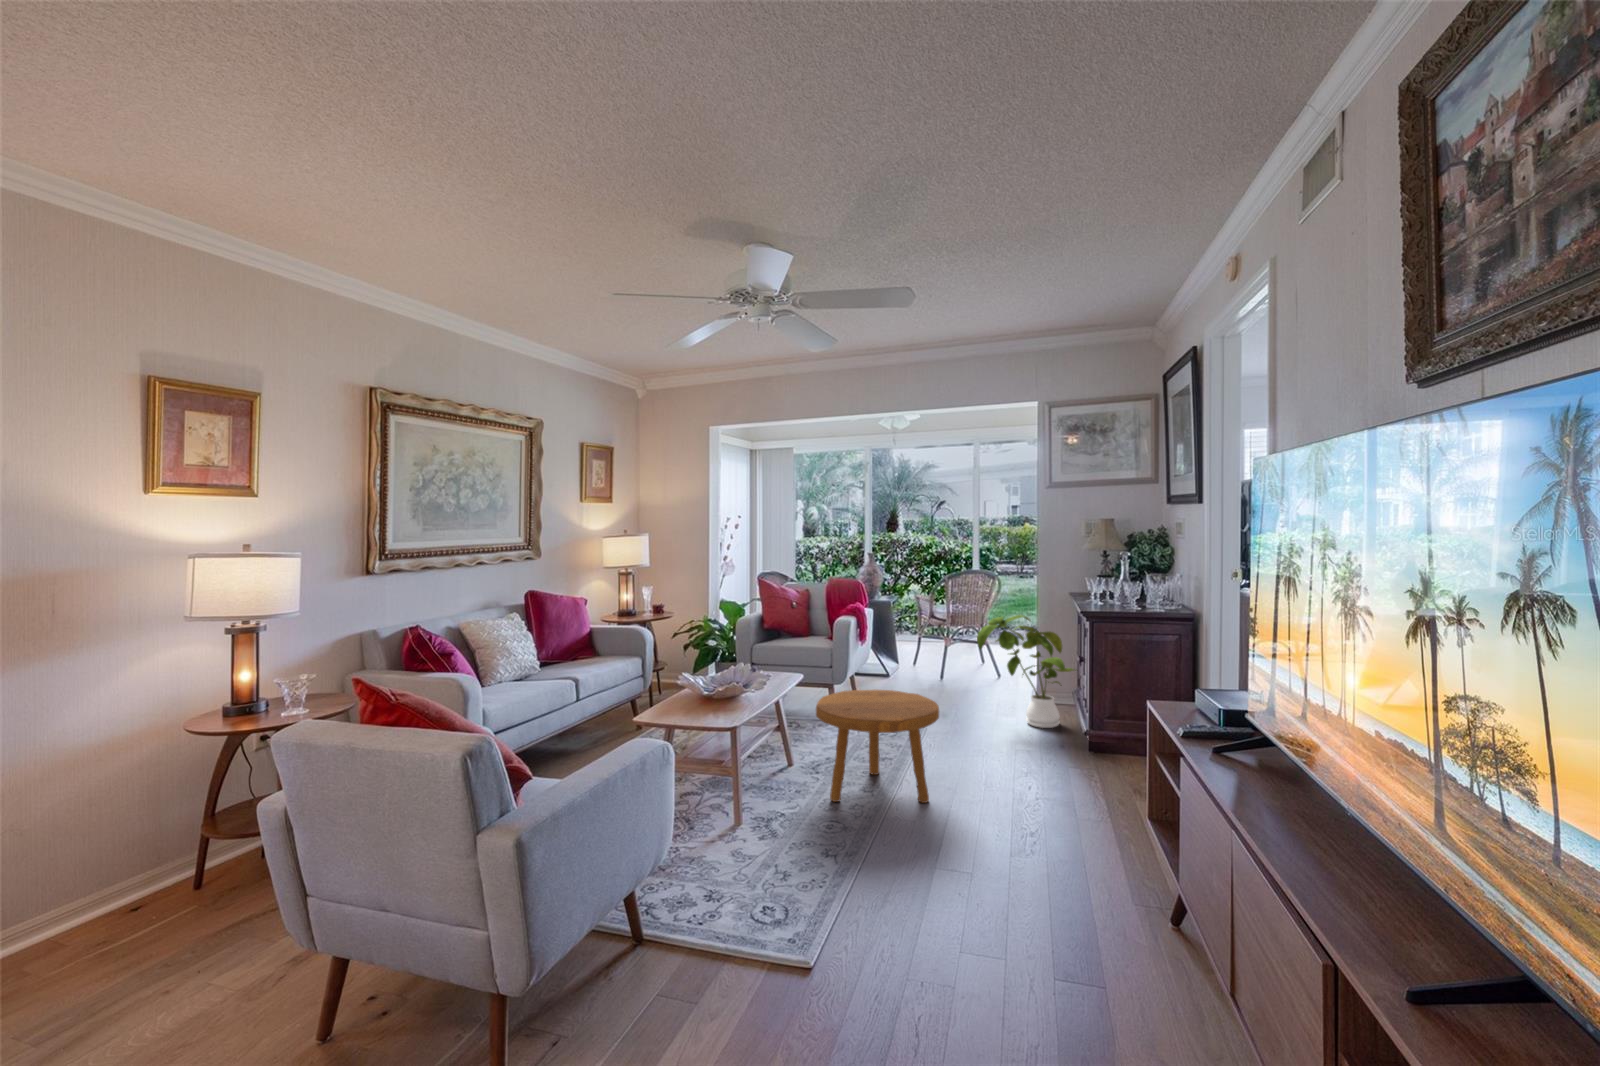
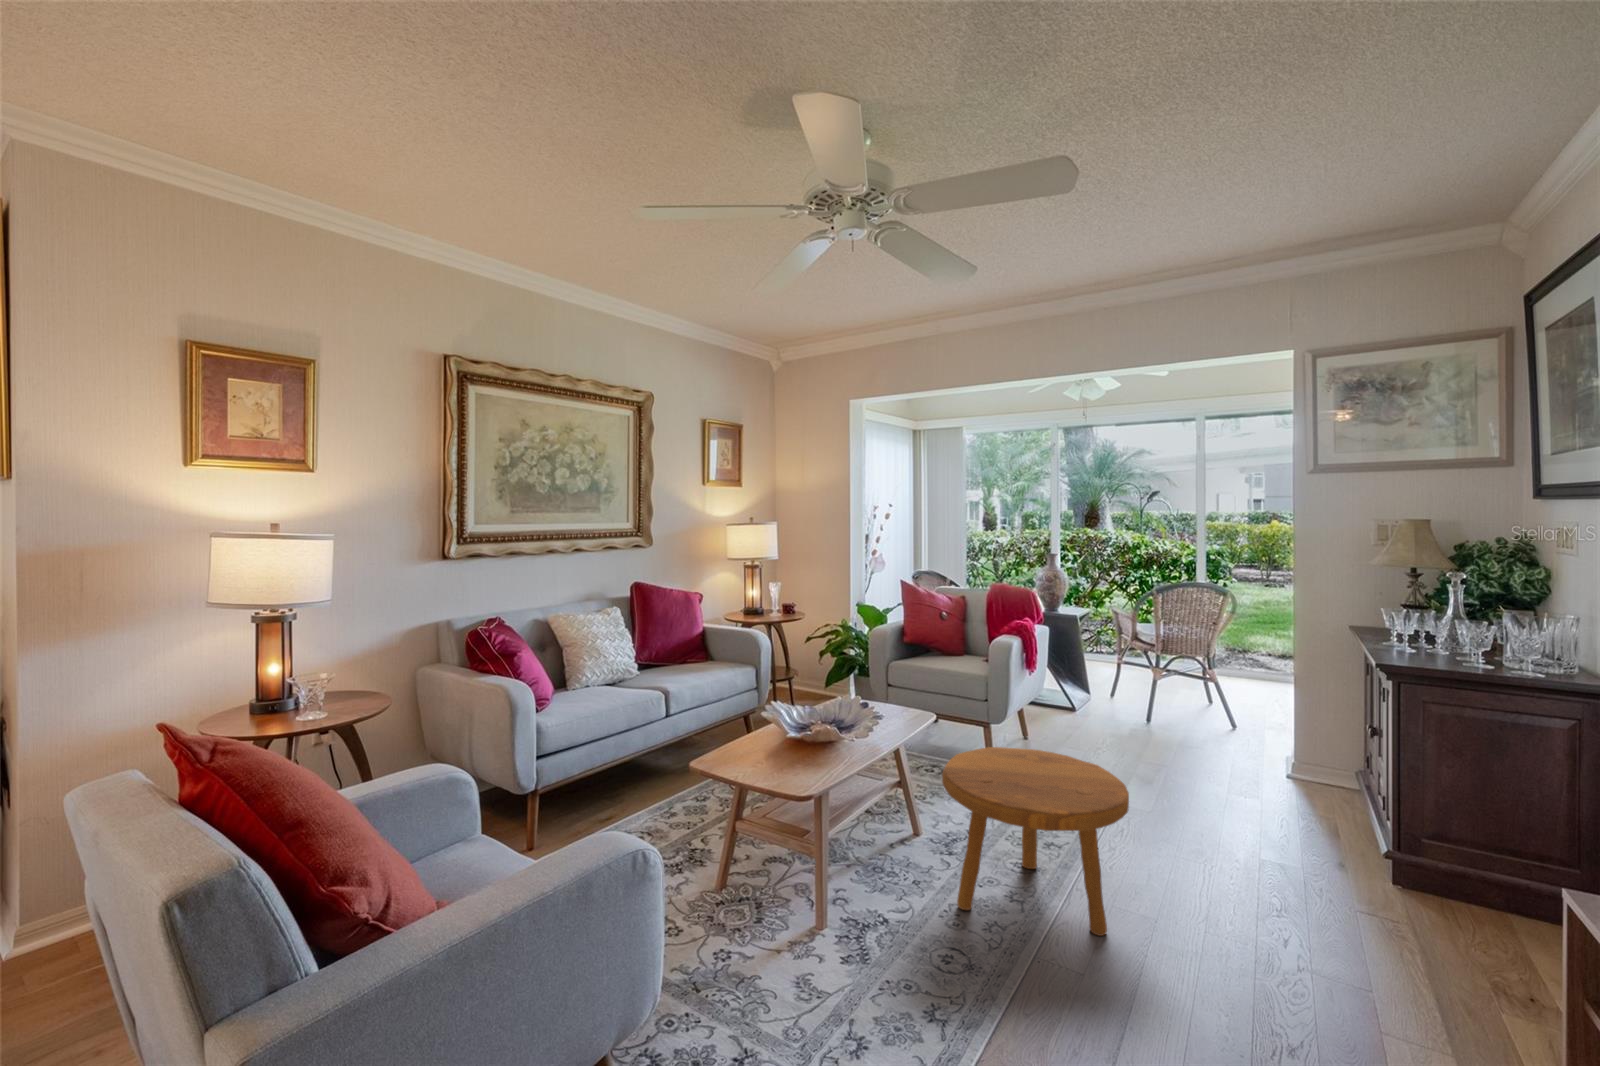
house plant: present [977,615,1076,728] -> none [1197,653,1365,823]

